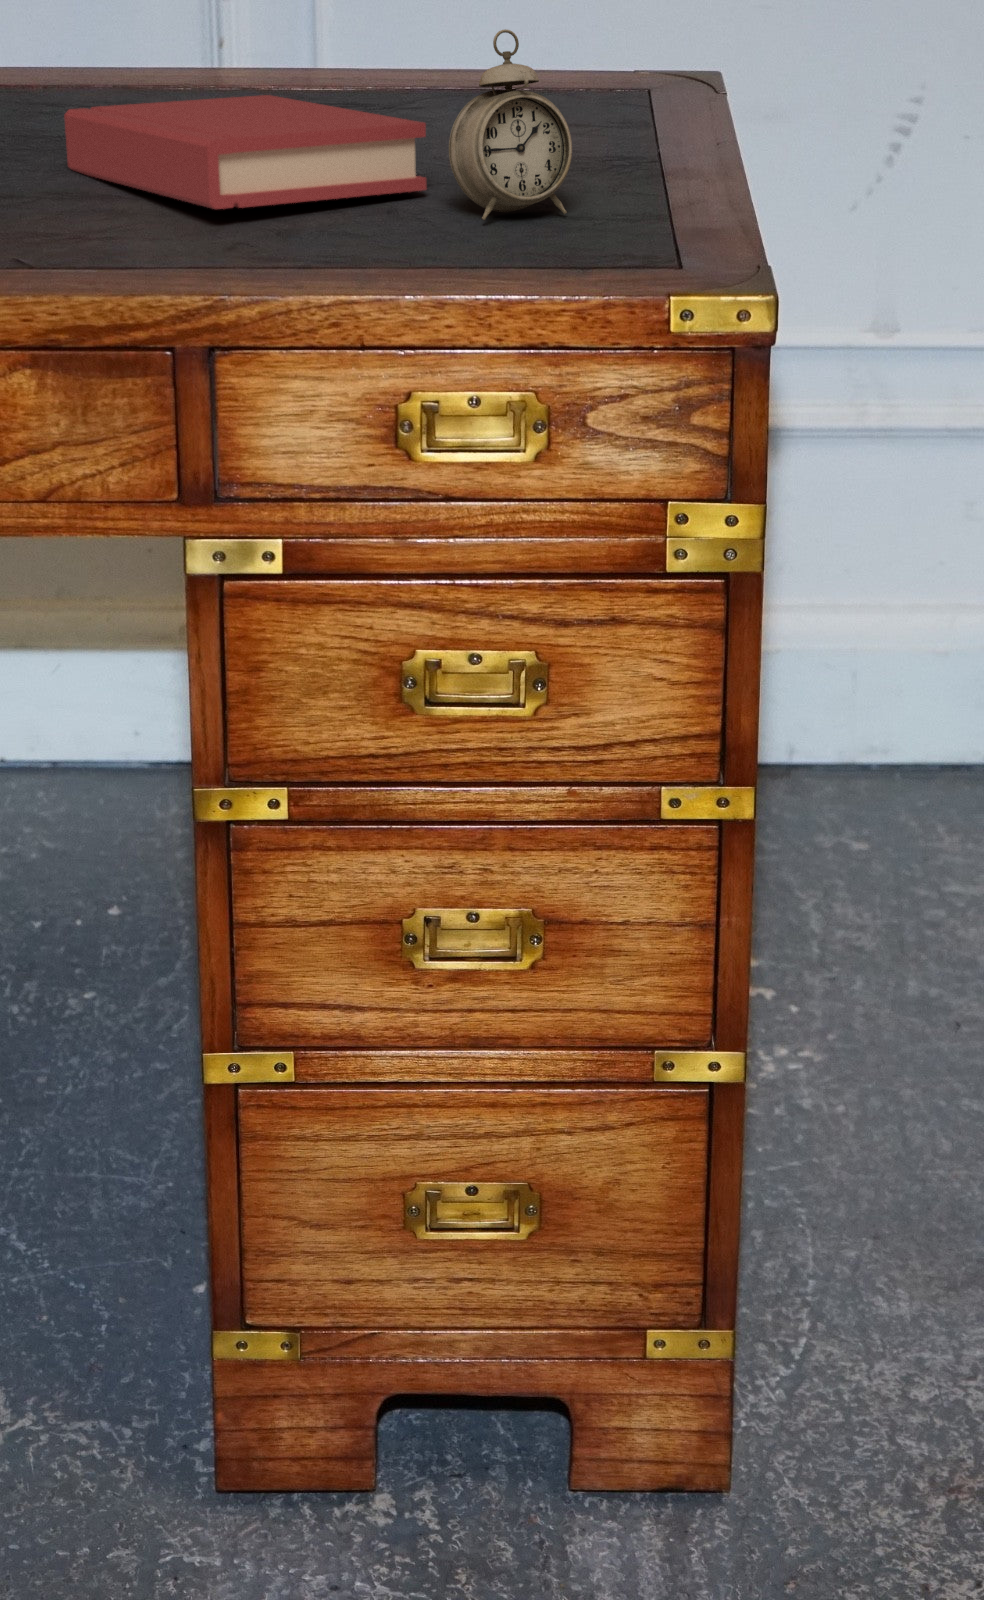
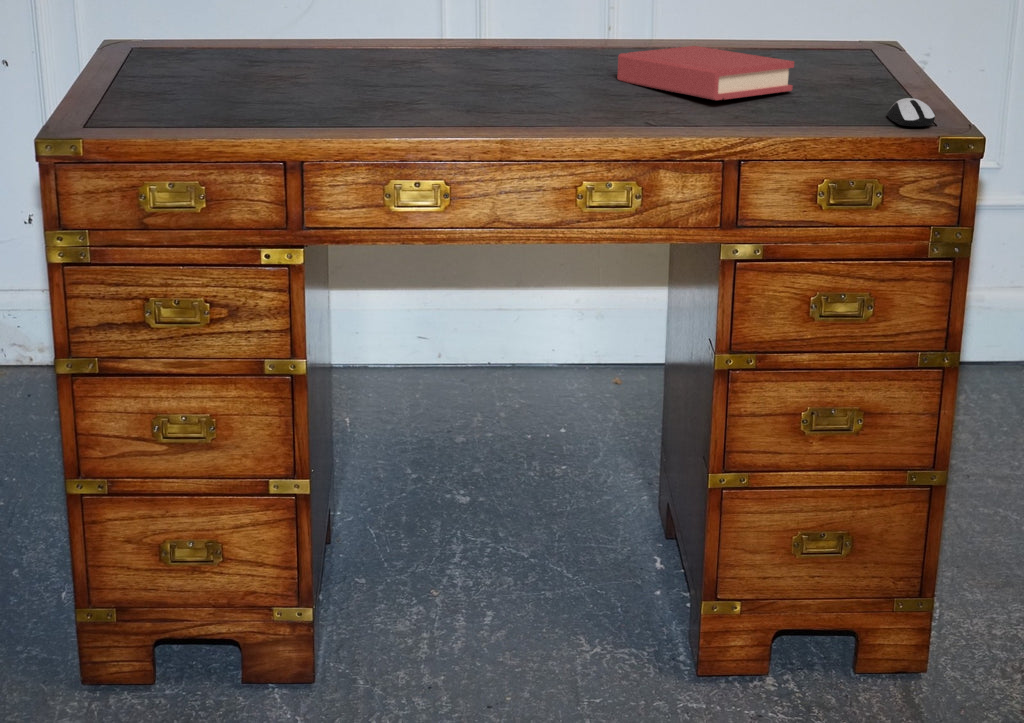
alarm clock: present [449,29,572,220] -> none [814,22,868,105]
computer mouse: none [589,202,676,267] -> present [887,98,935,126]

